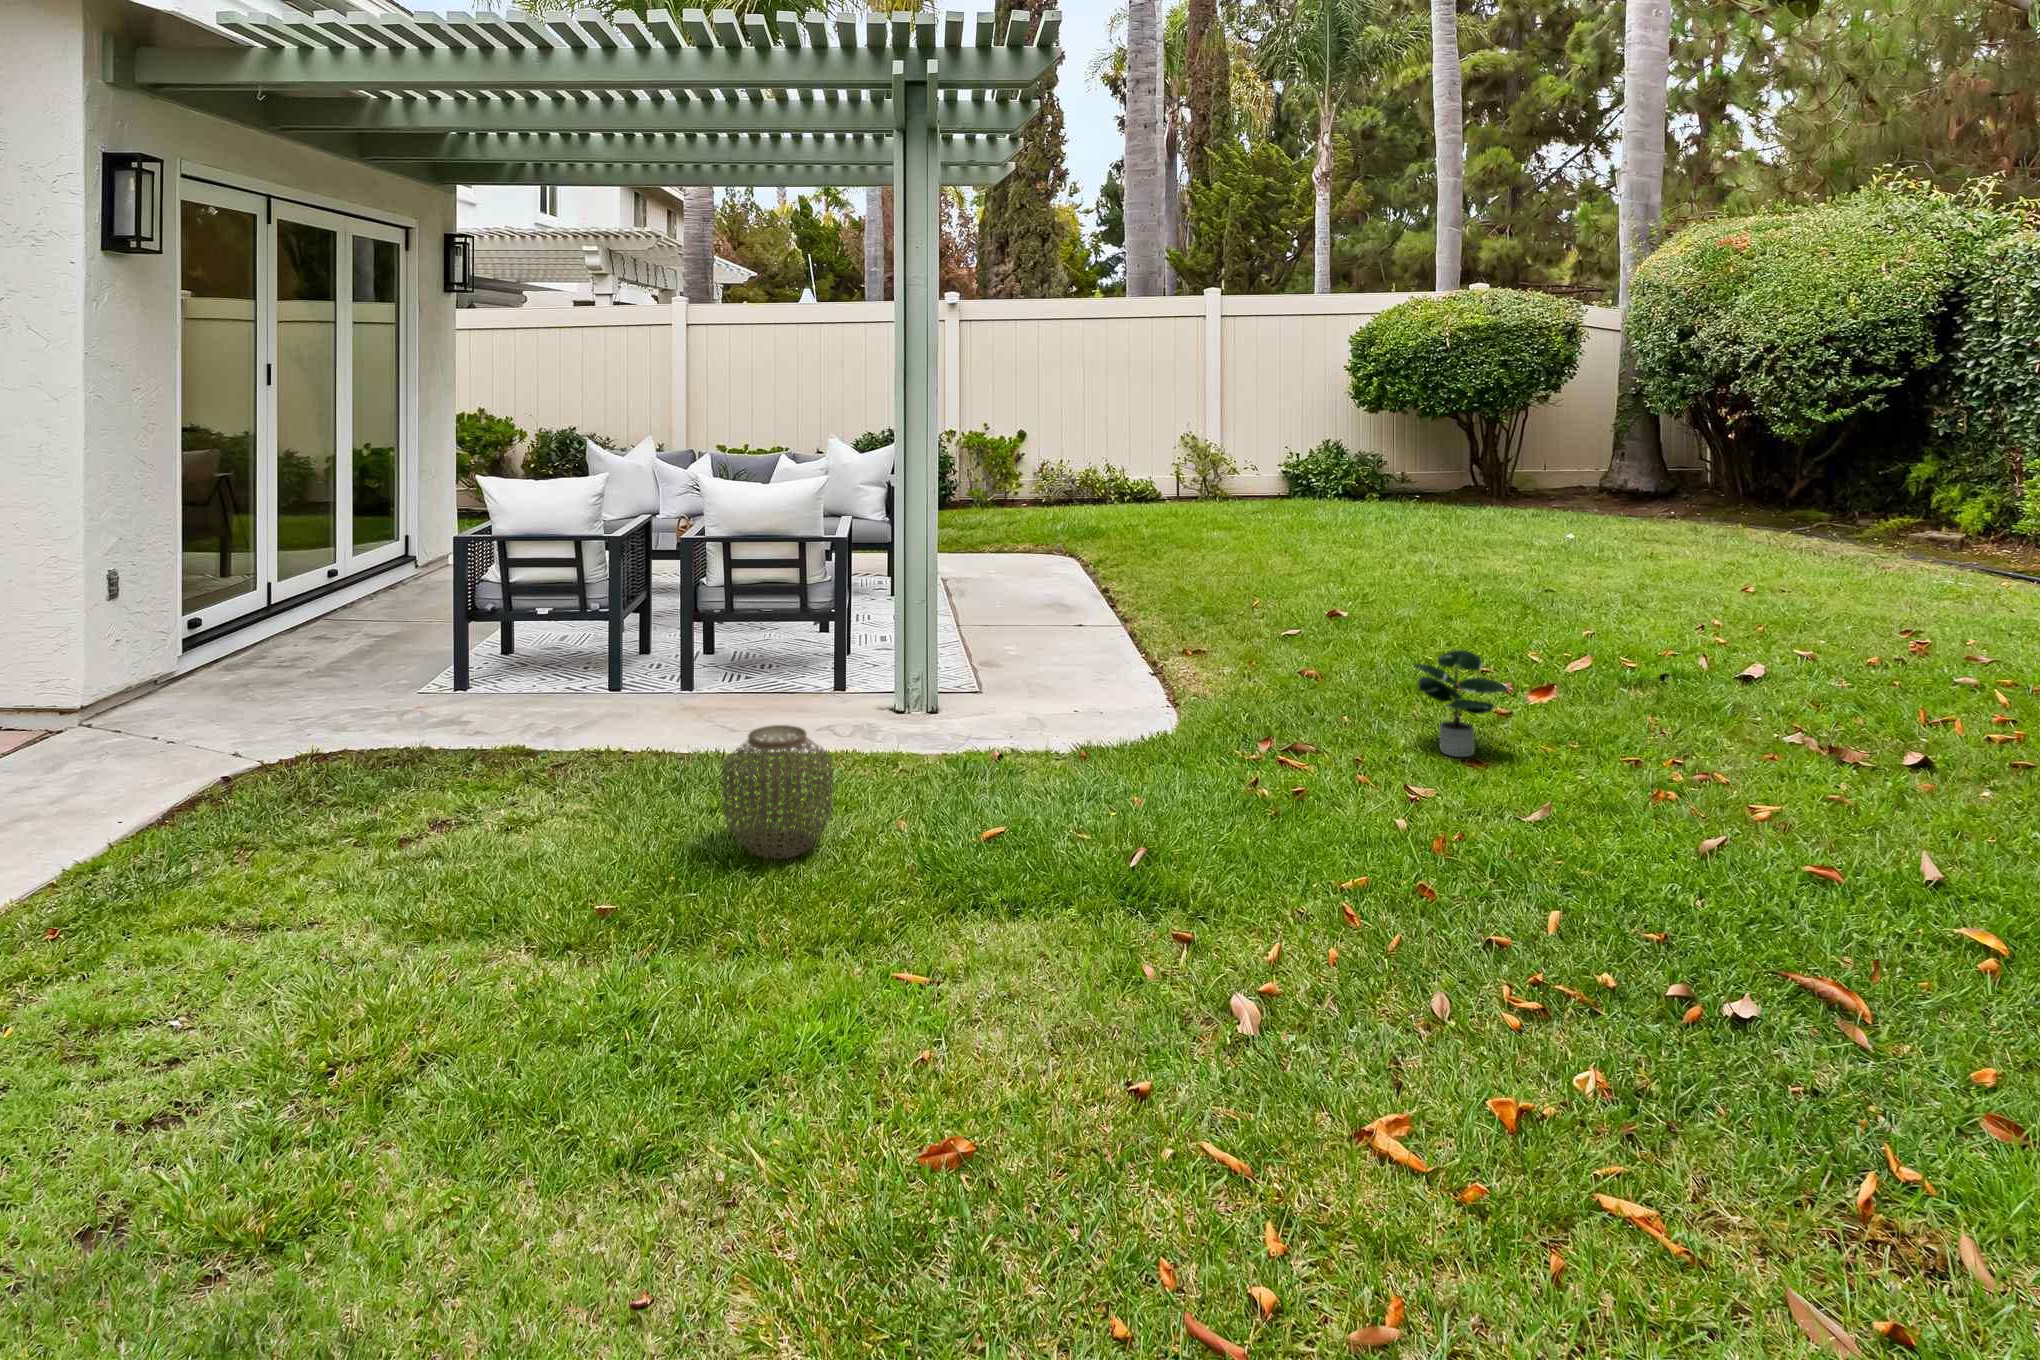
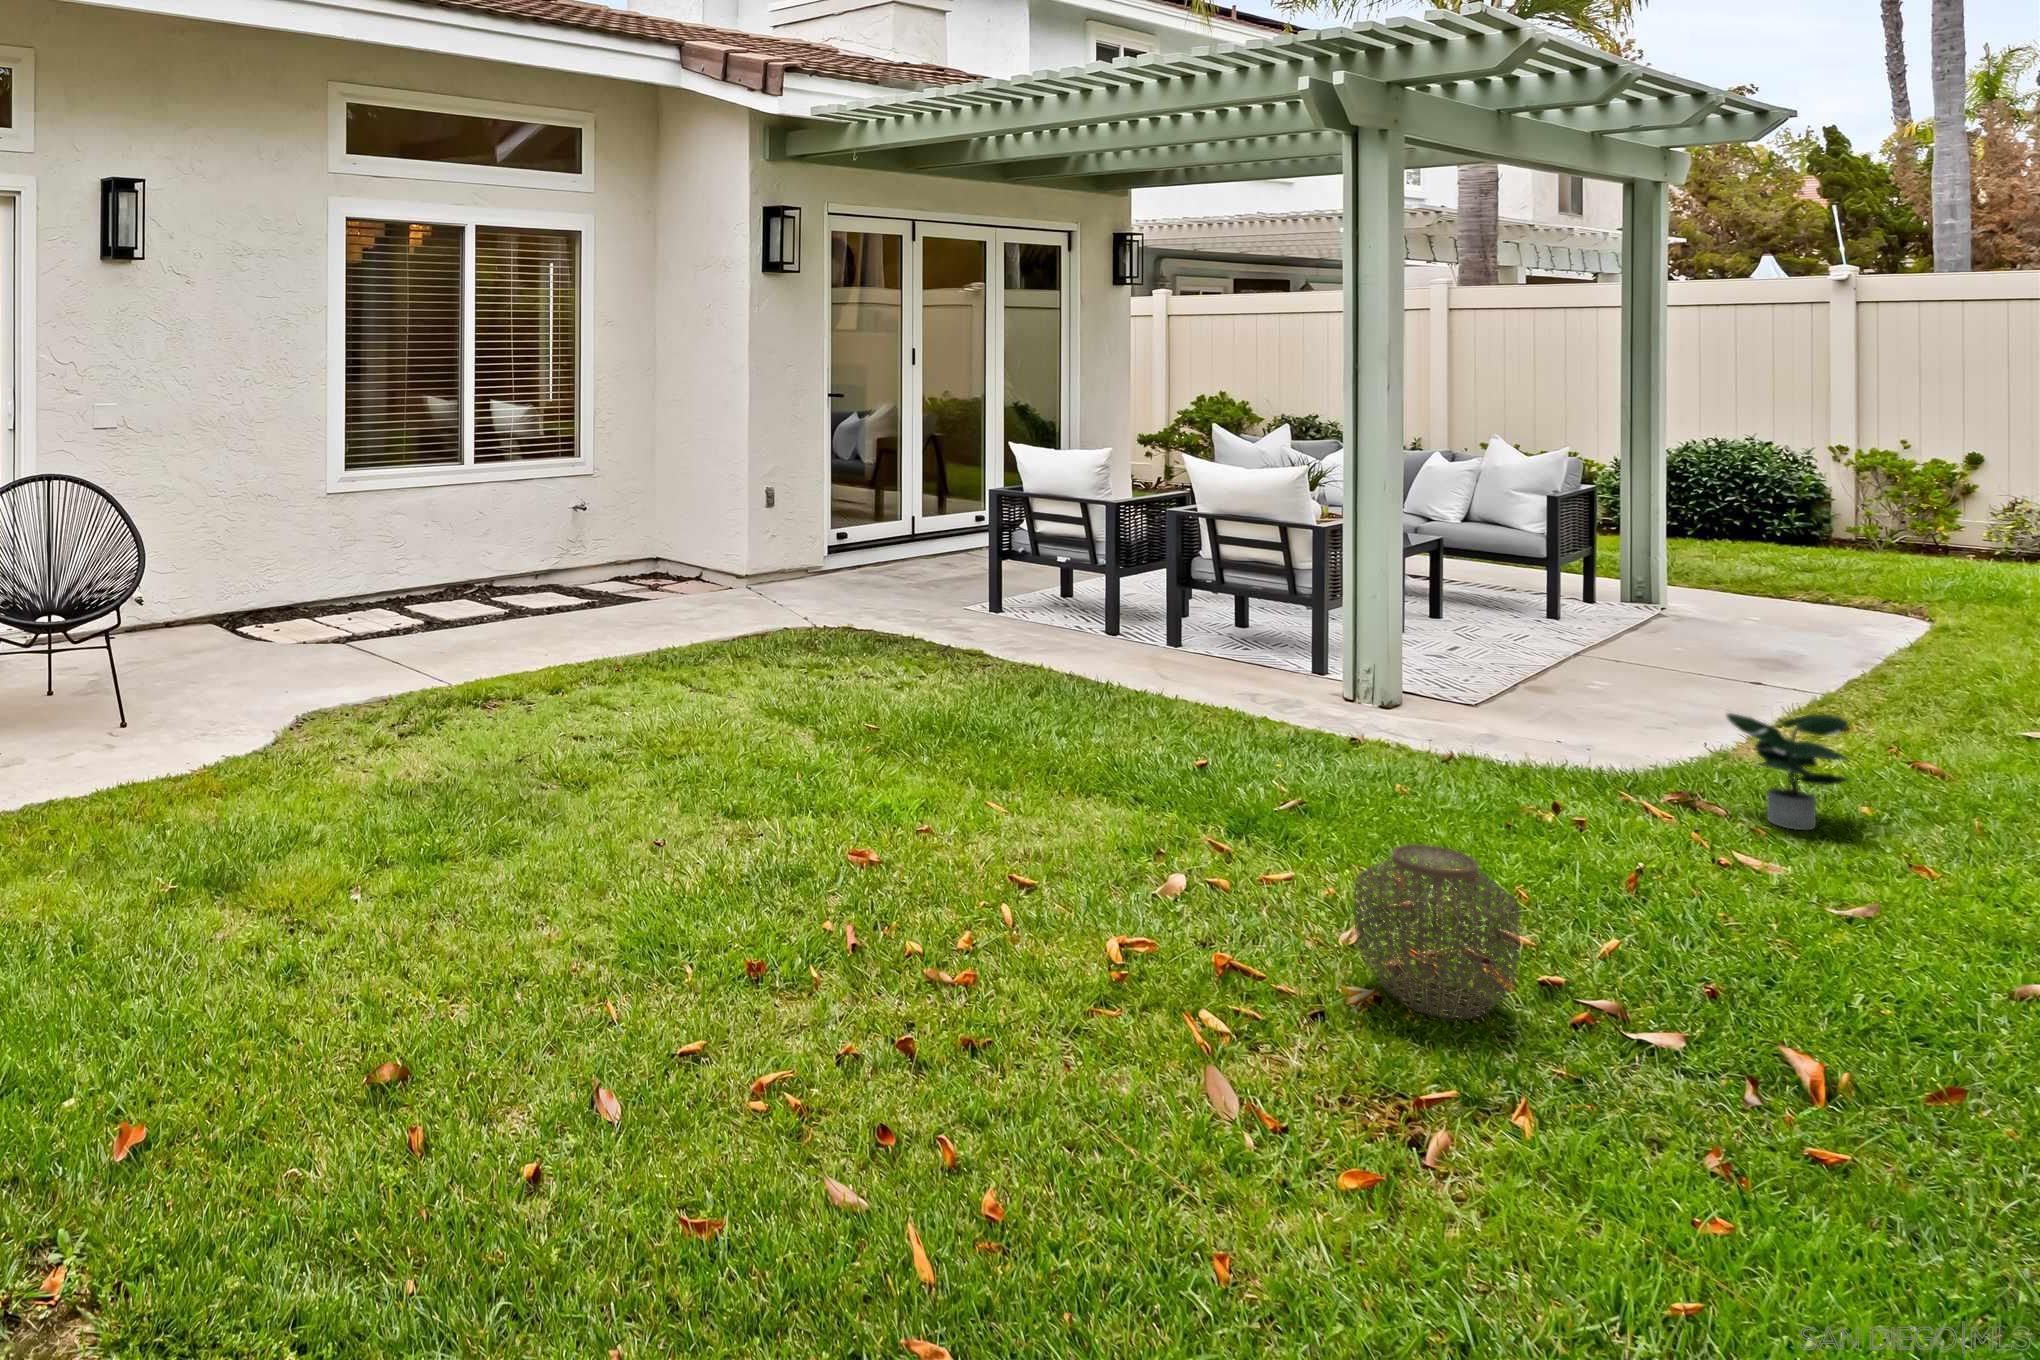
woven basket: present [722,725,833,859] -> present [1355,845,1520,1019]

